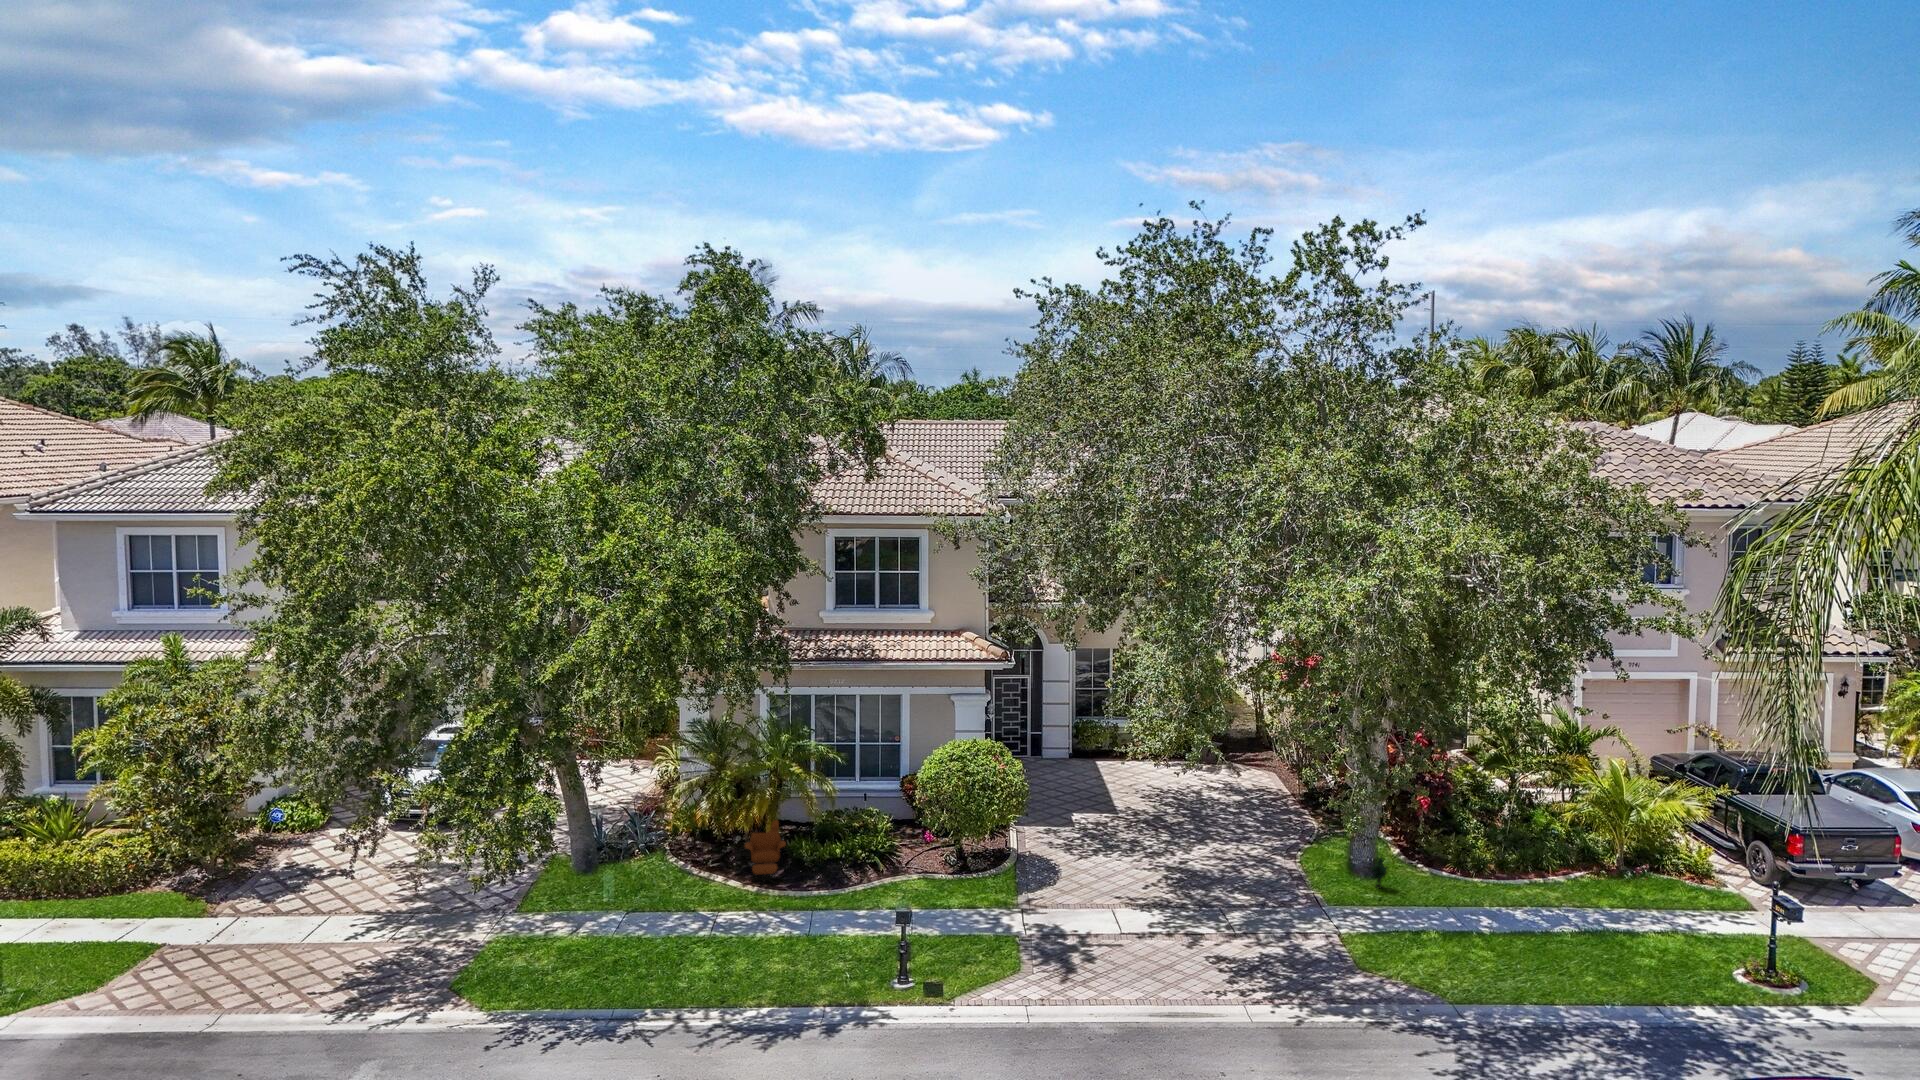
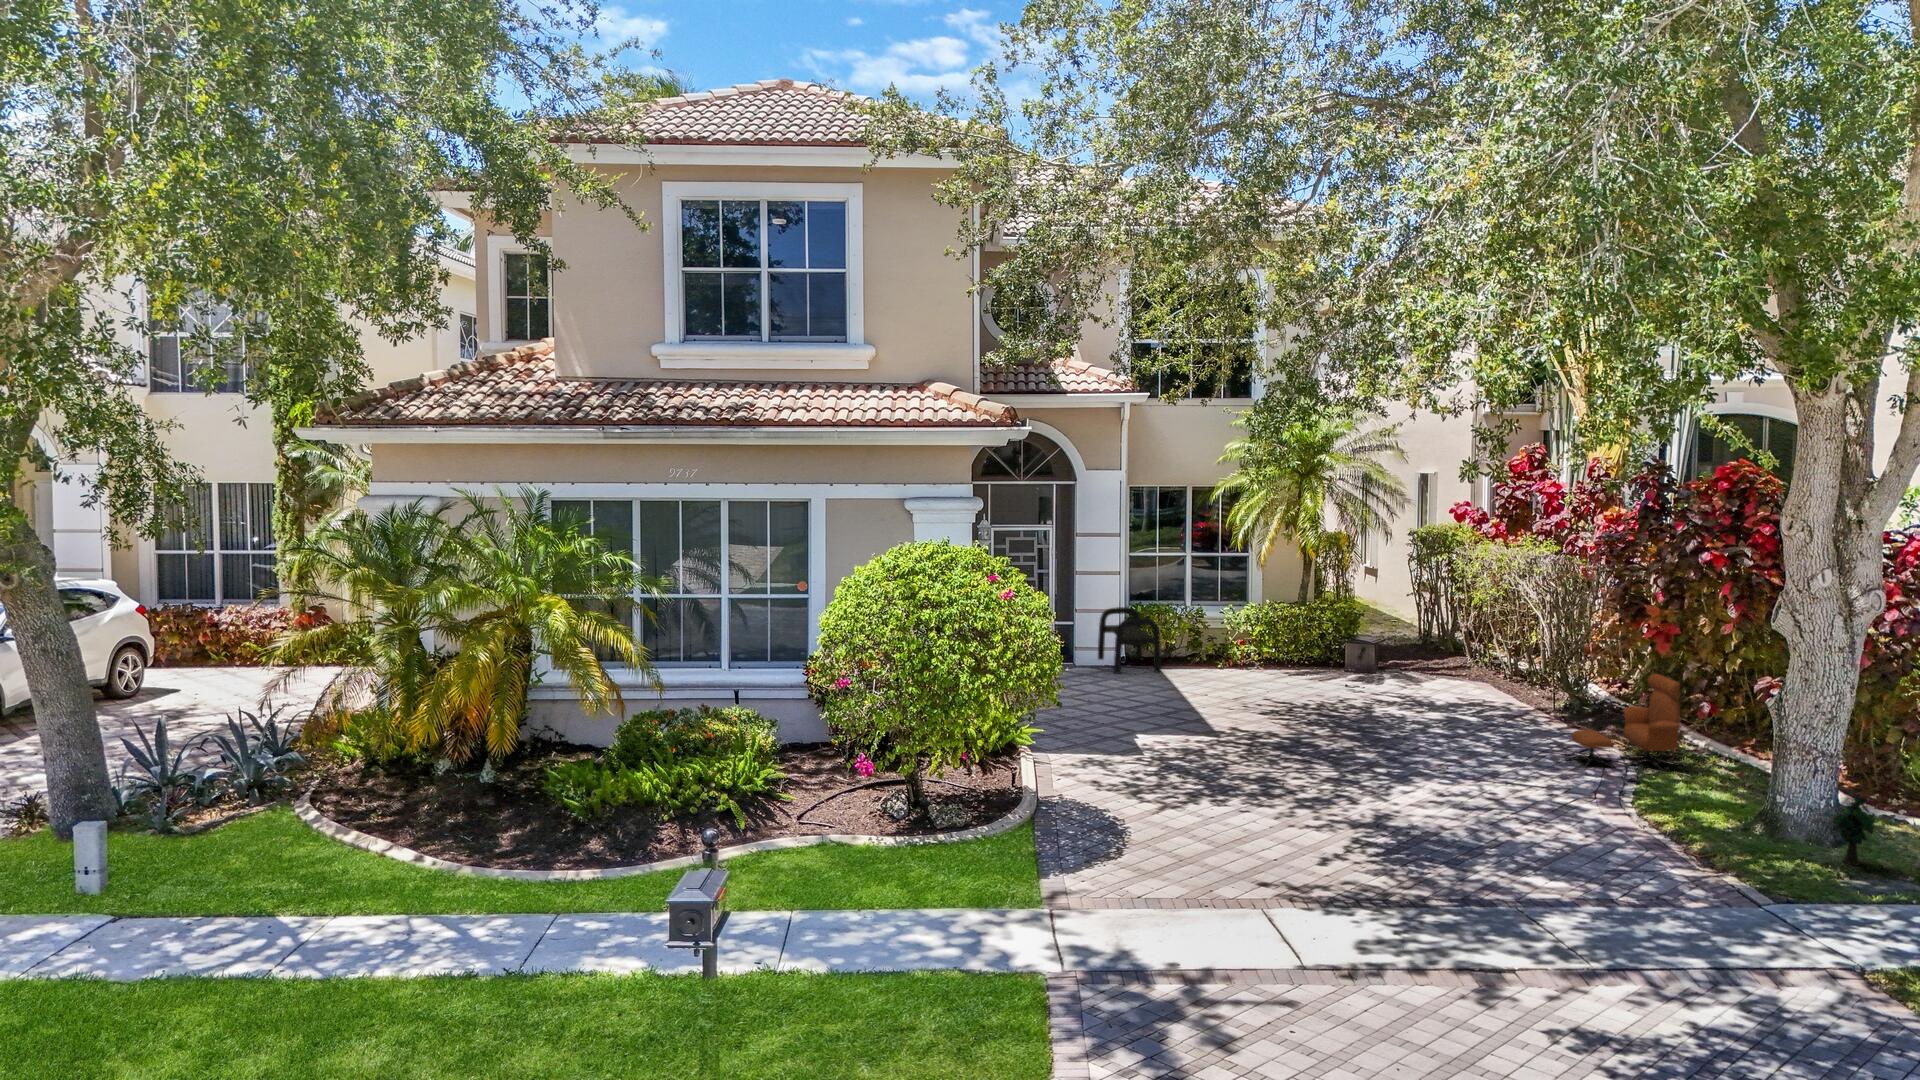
bench: none [1054,727,1090,769] -> present [1098,607,1161,674]
lounge chair: present [745,820,786,885] -> present [1566,674,1681,771]

